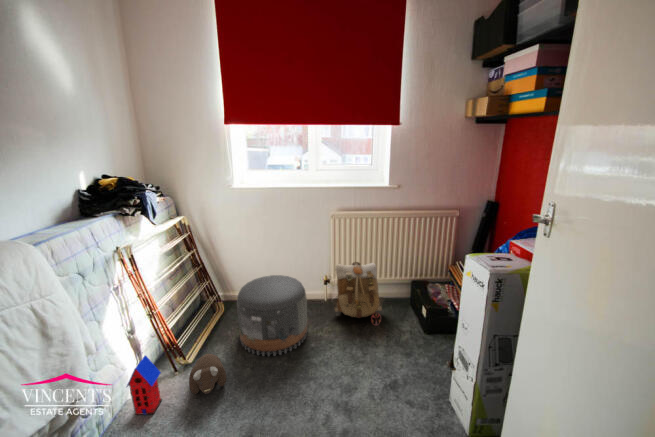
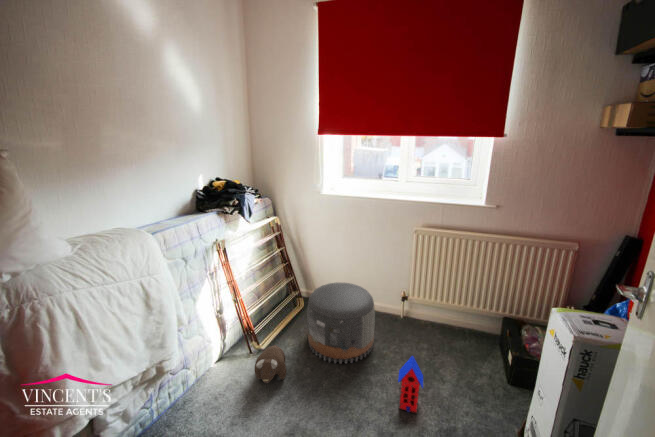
backpack: present [332,262,384,325] -> none [403,282,465,360]
toy house: present [127,356,162,415] -> present [398,356,423,414]

